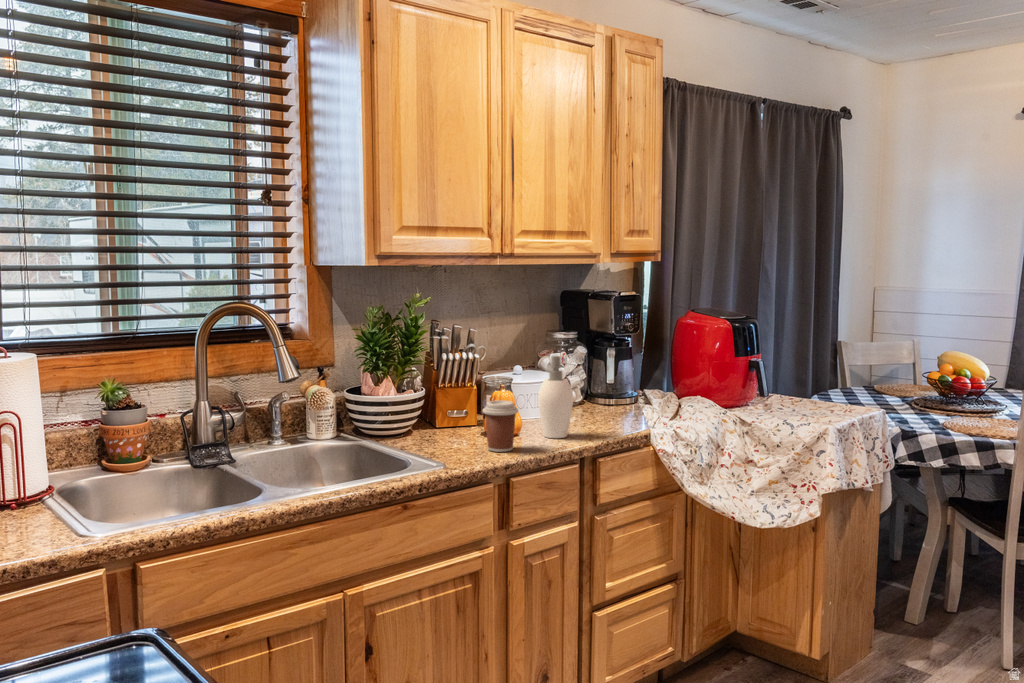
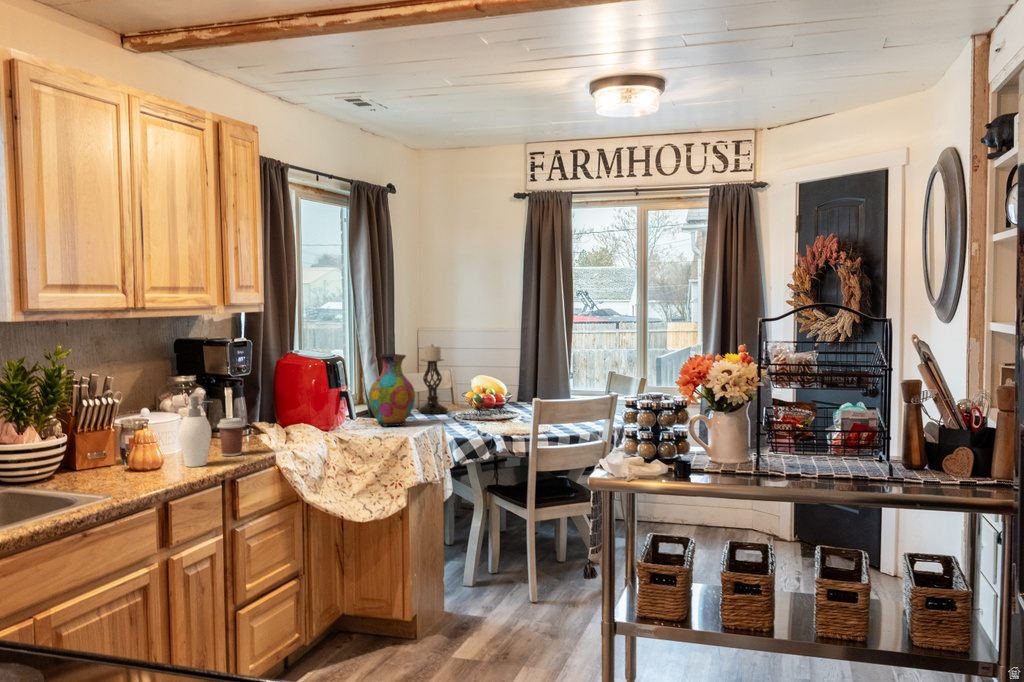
candle holder: none [859,306,900,396] -> present [418,344,447,414]
vase: none [783,316,847,410] -> present [369,354,415,426]
coffee cup: present [483,400,518,452] -> present [217,418,245,456]

